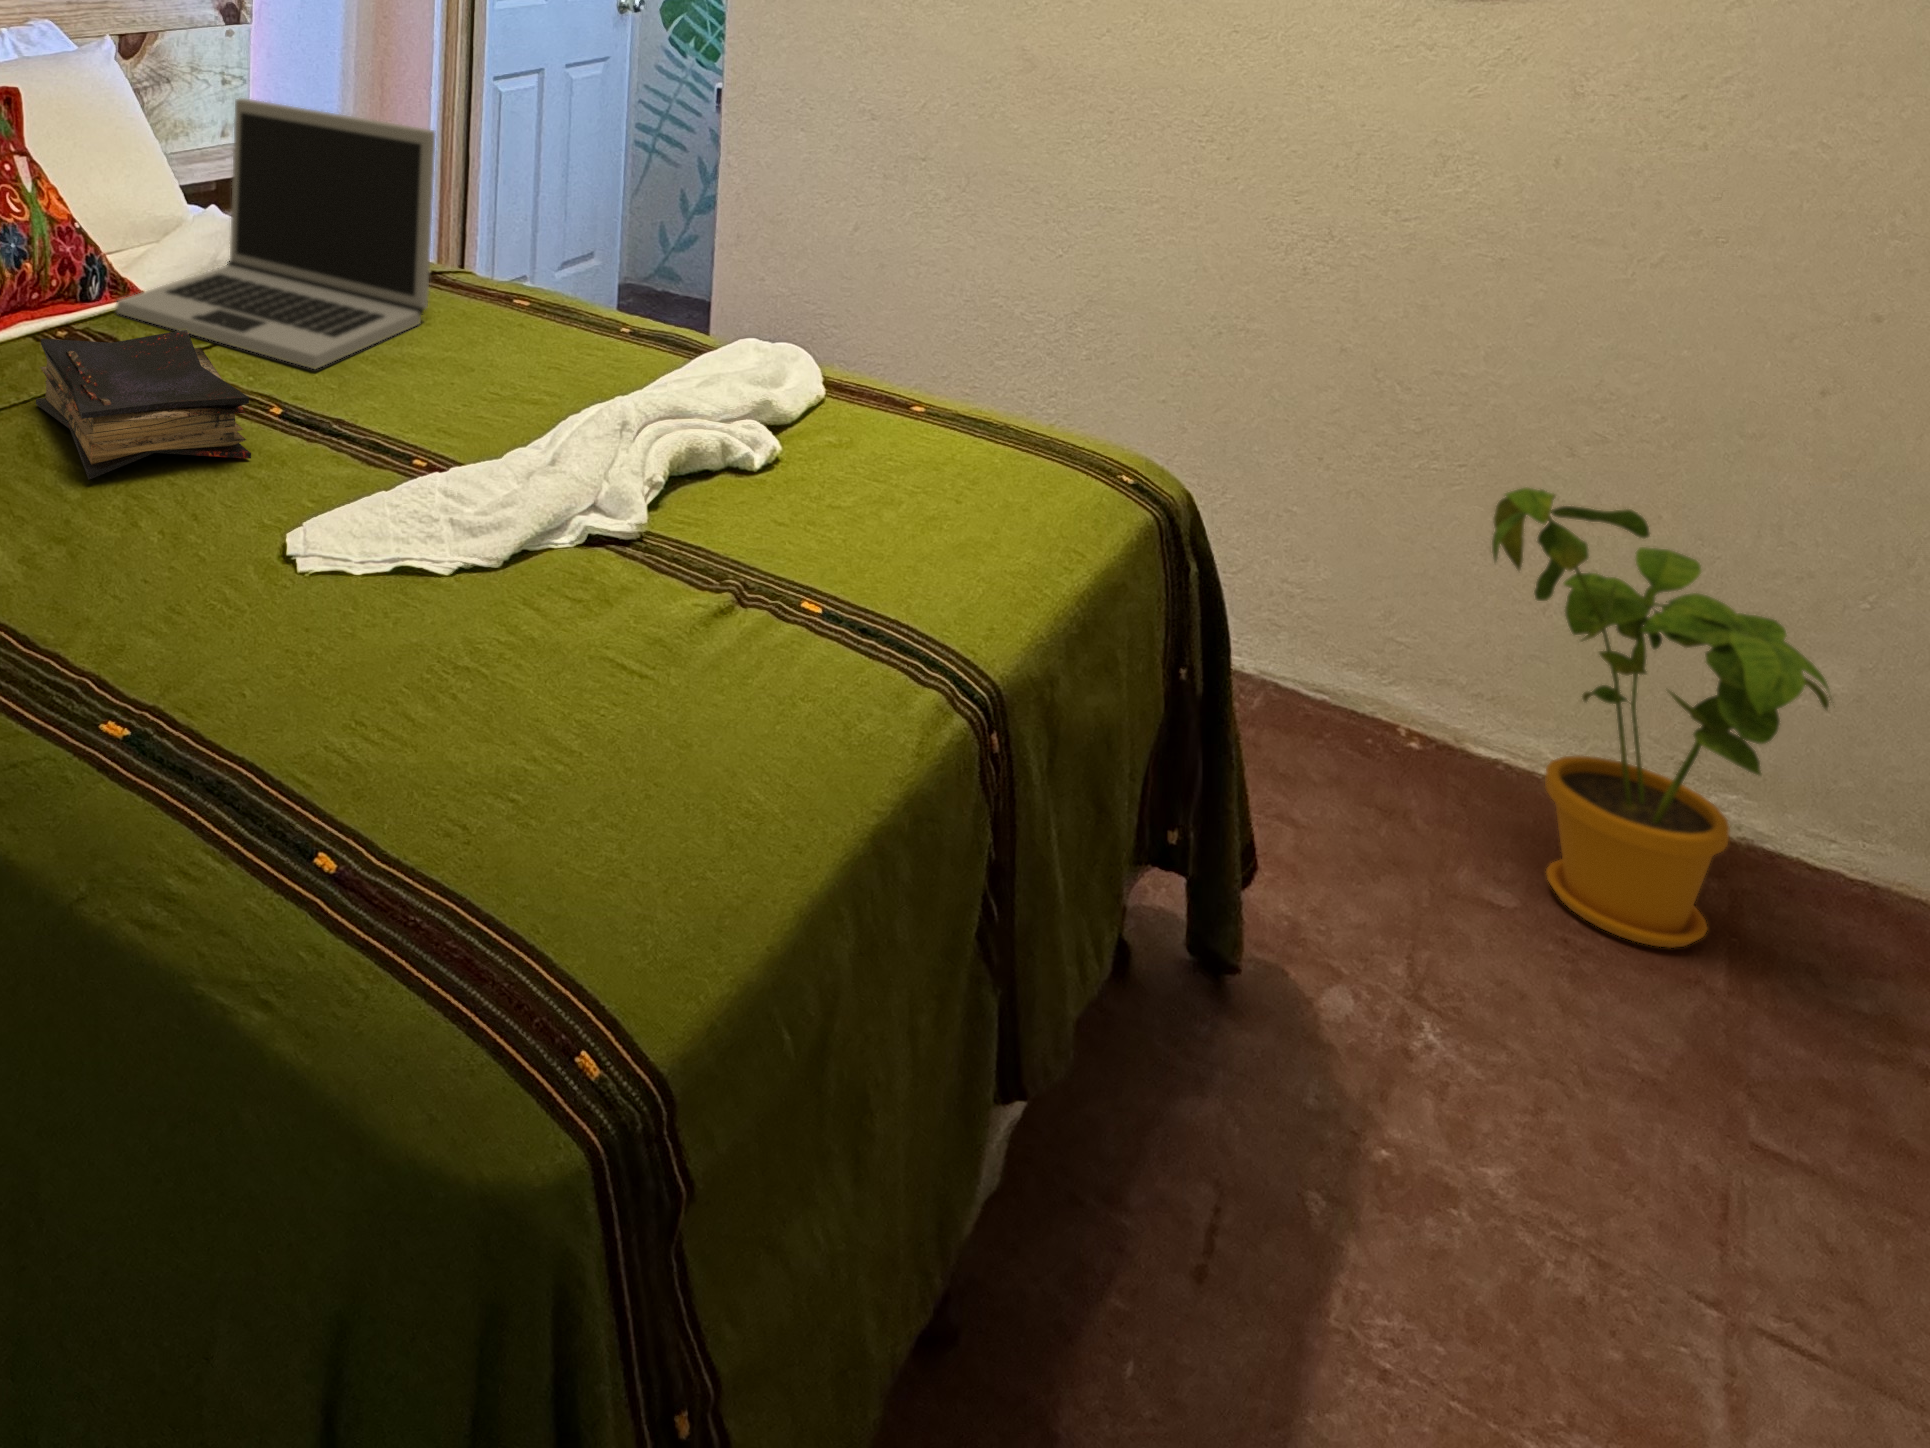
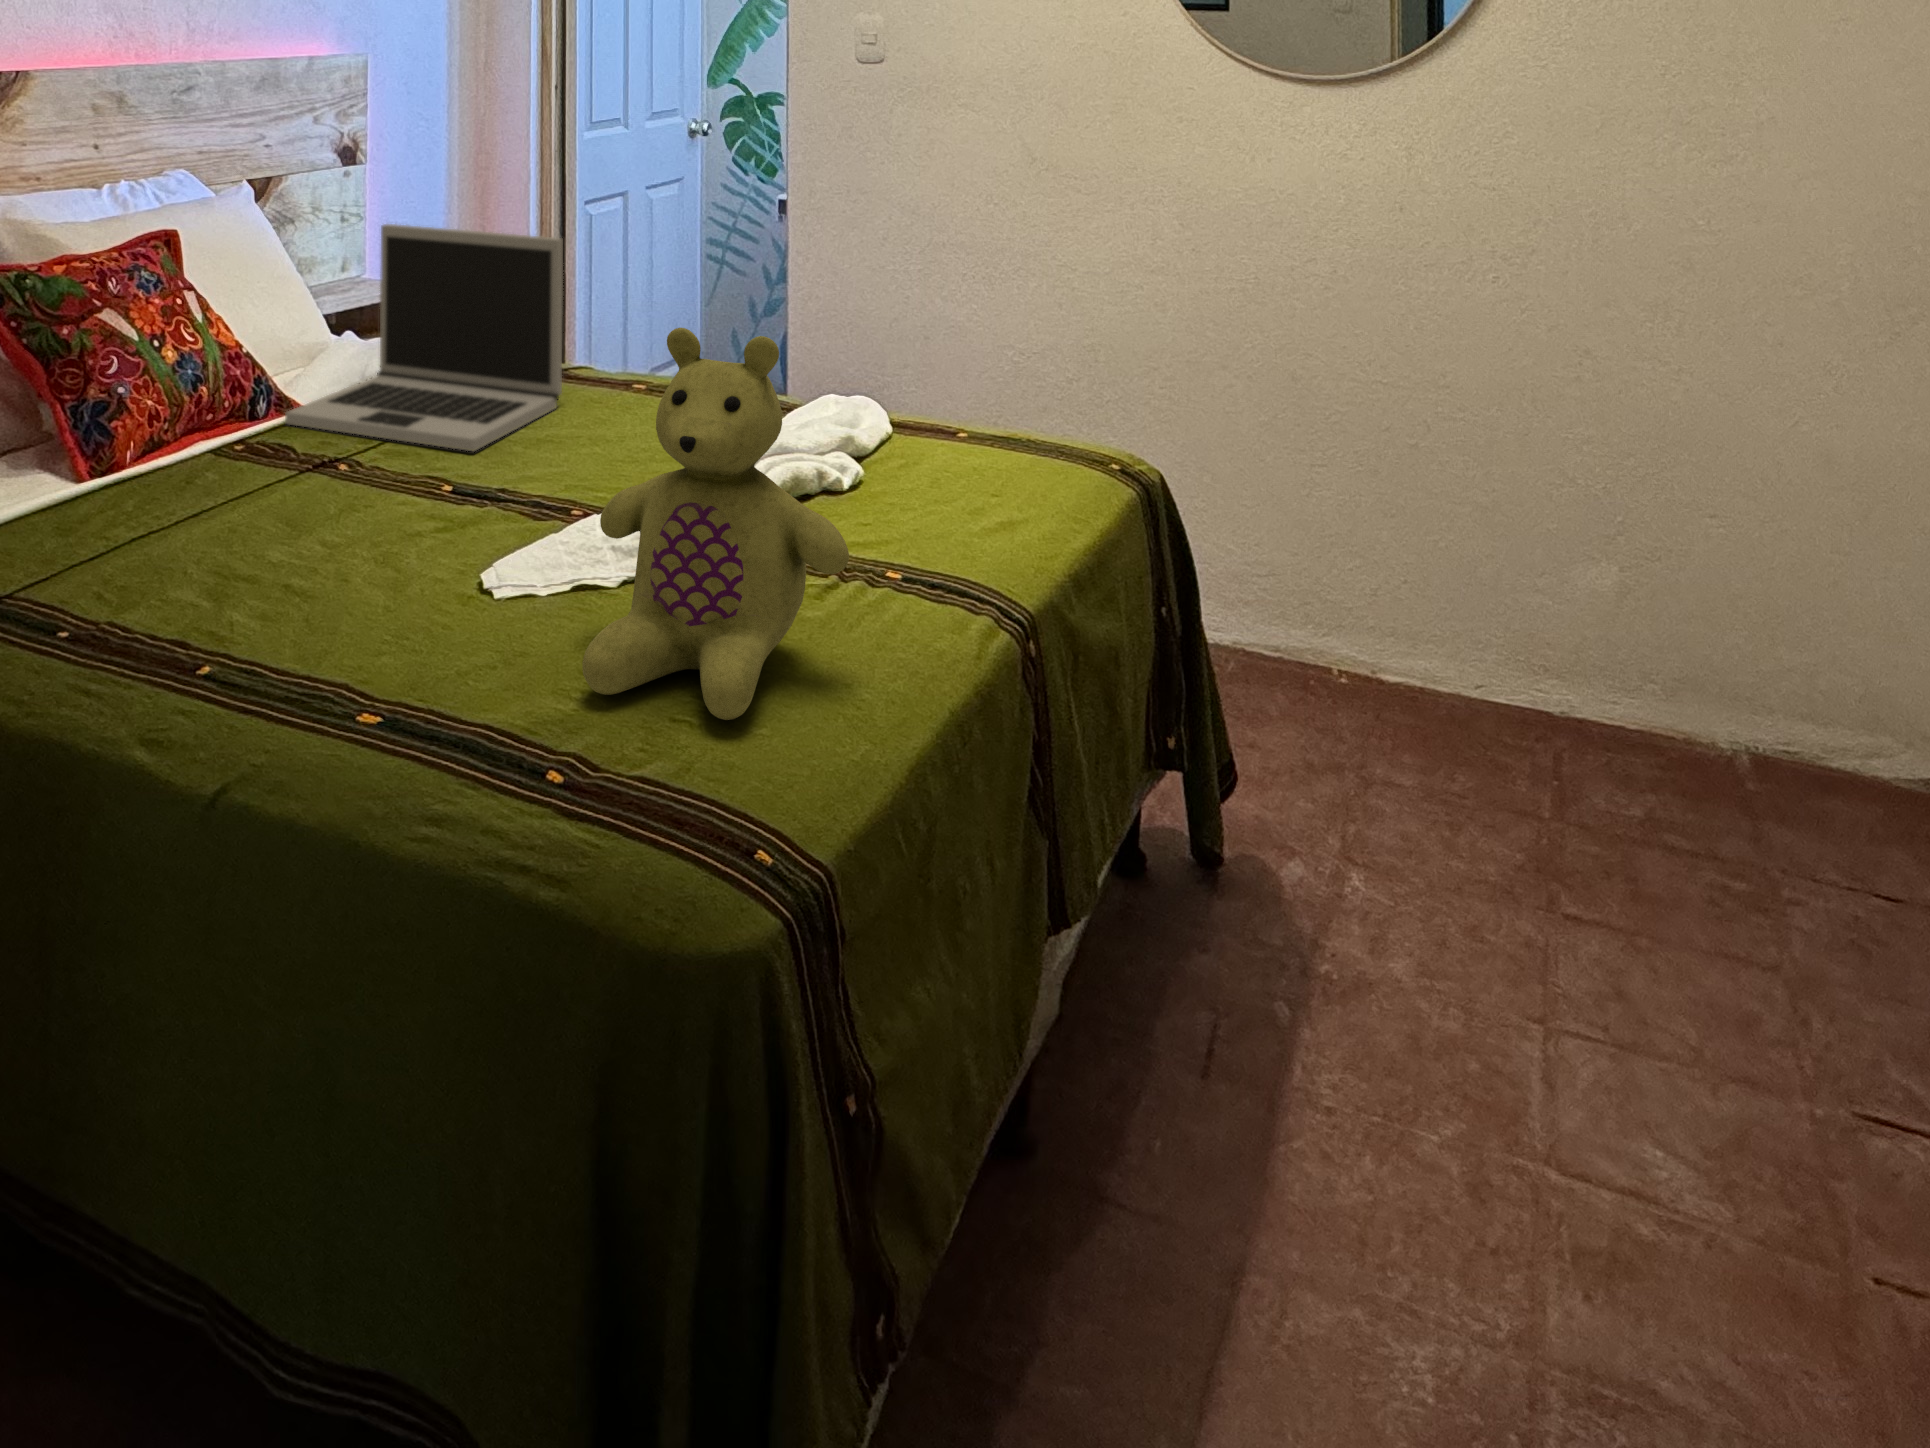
stuffed bear: none [381,273,738,788] -> present [582,328,849,720]
book: present [36,329,251,480] -> none [232,424,434,555]
house plant: present [1492,487,1831,948] -> none [1379,451,1603,796]

